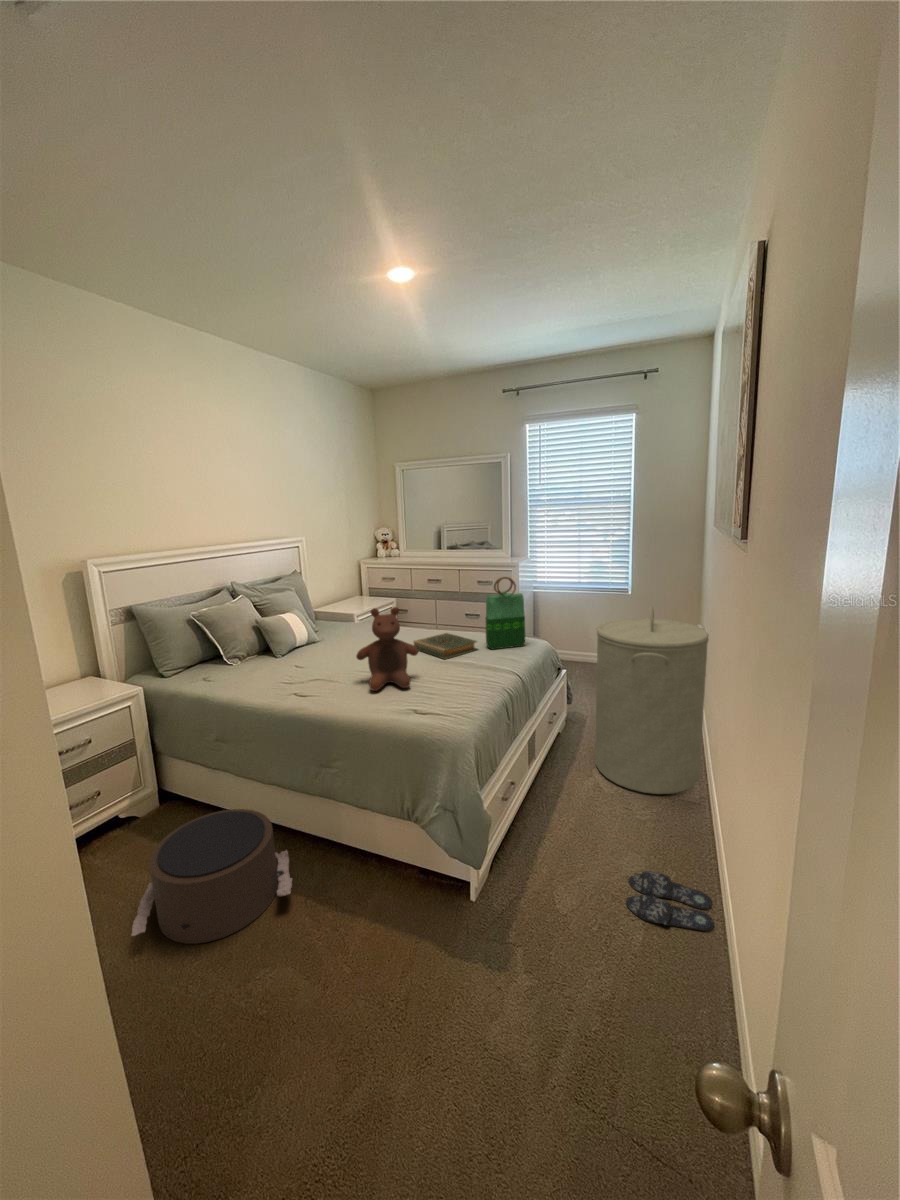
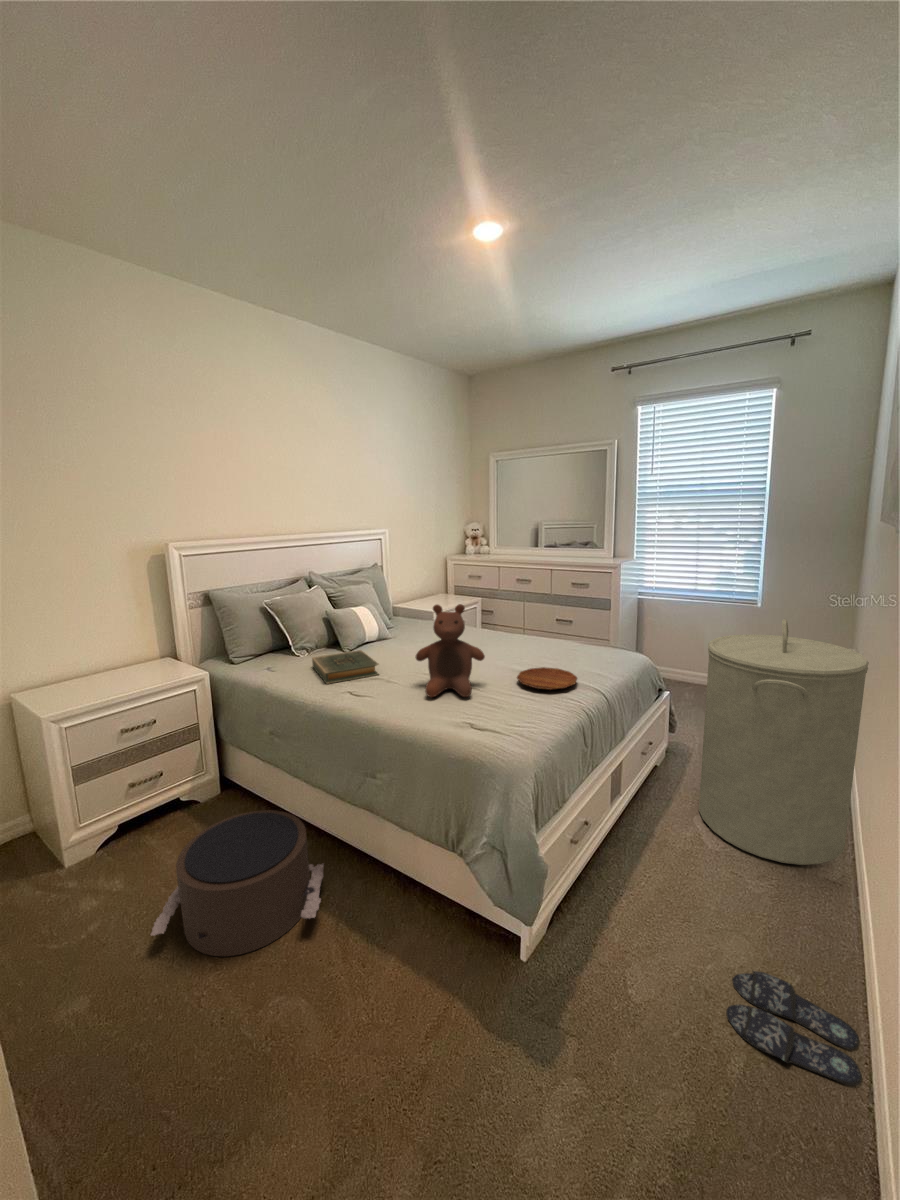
tote bag: present [486,577,525,649] -> none [570,576,618,660]
hardback book: present [414,633,477,659] -> present [312,650,379,684]
tray: none [446,658,497,676] -> present [517,667,577,690]

